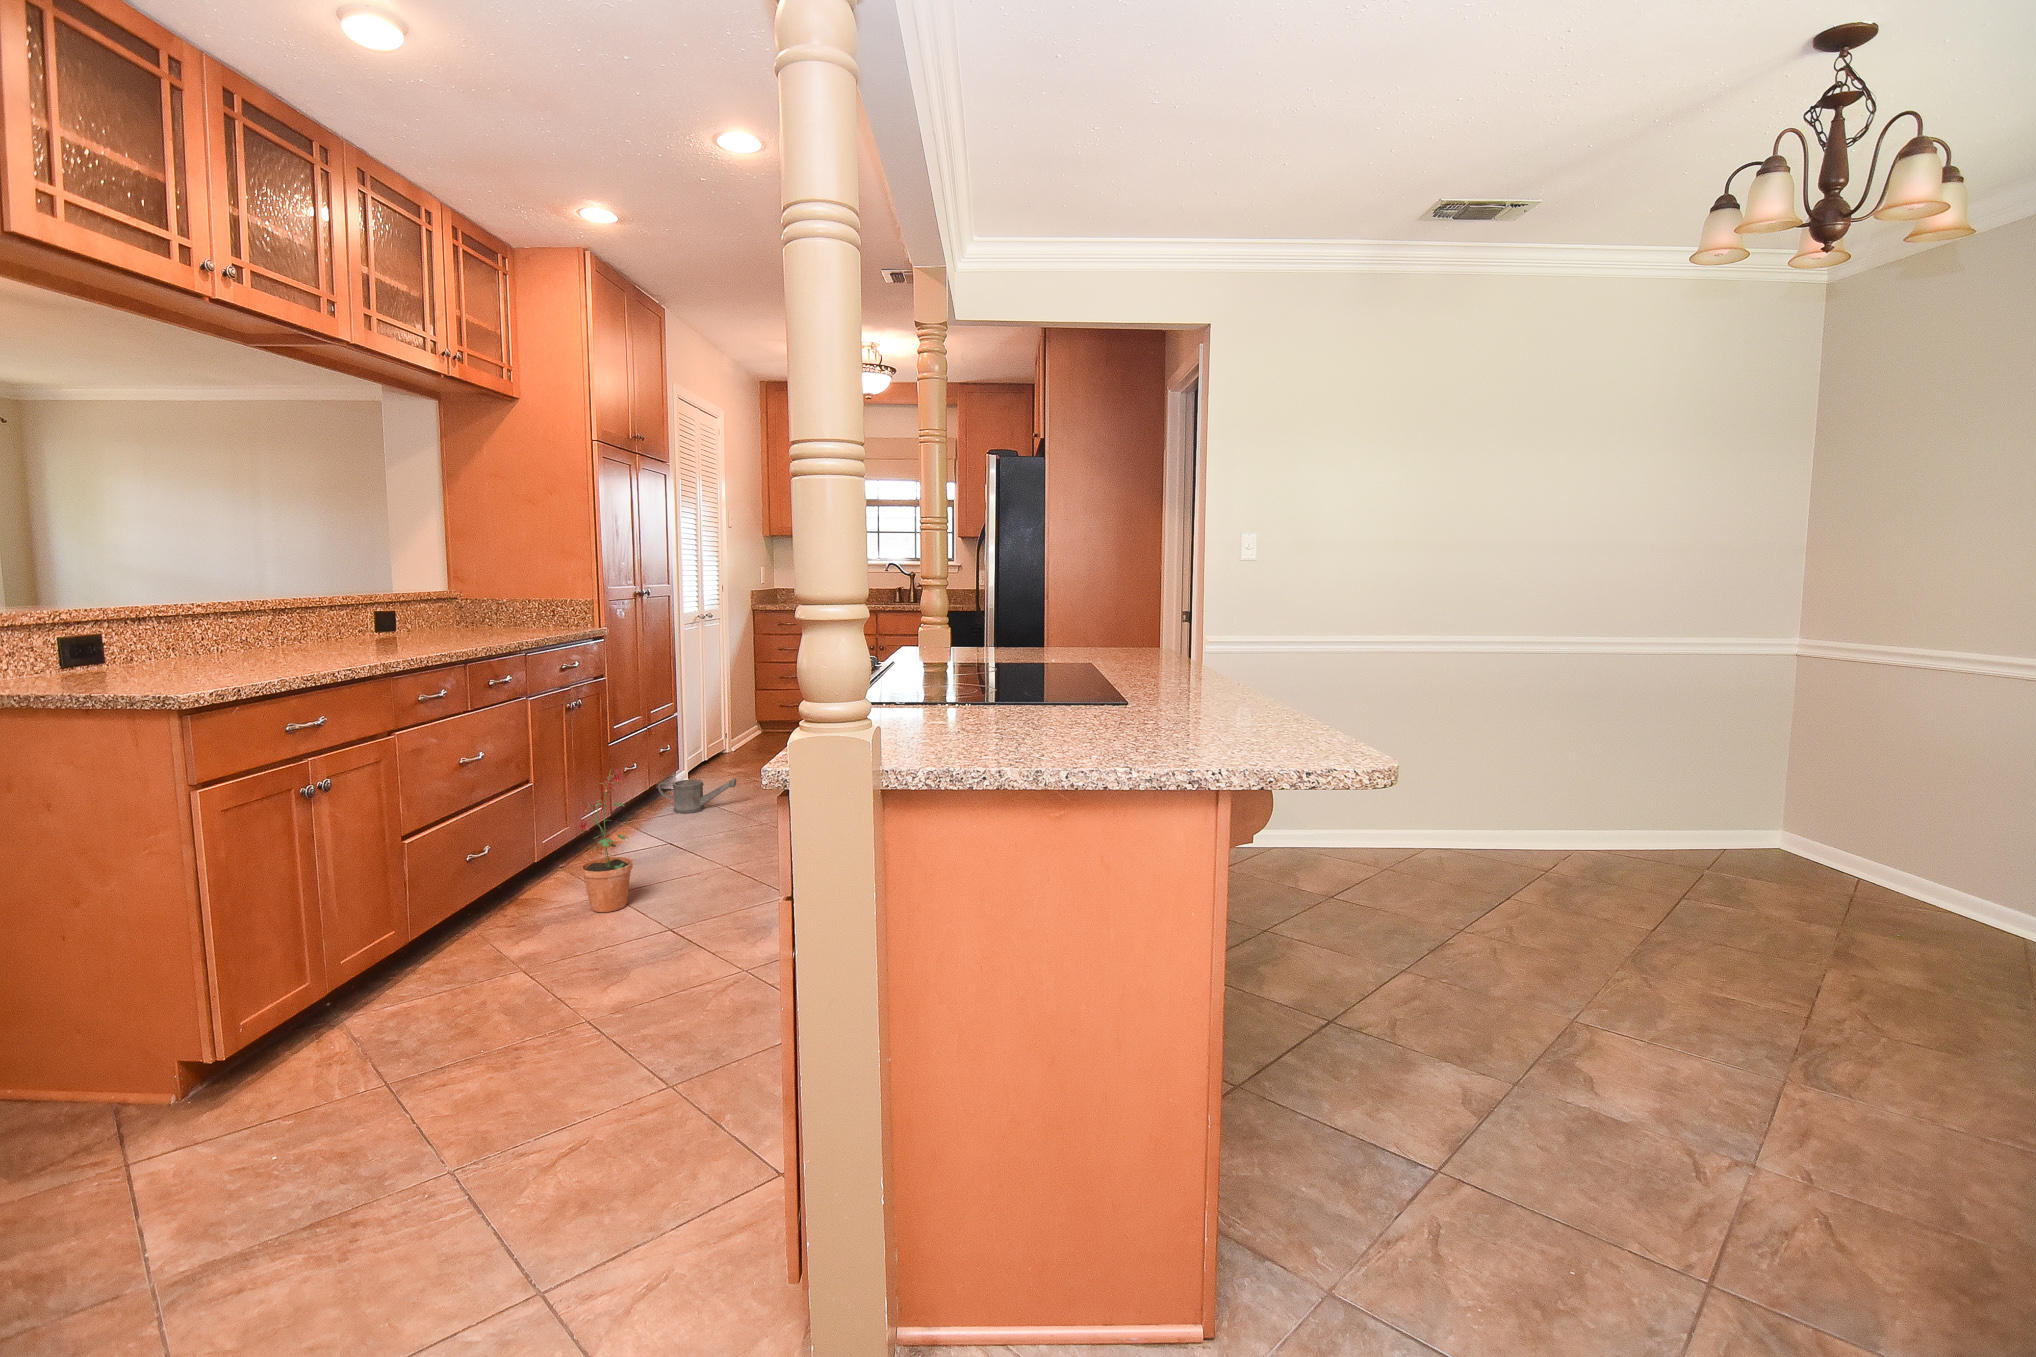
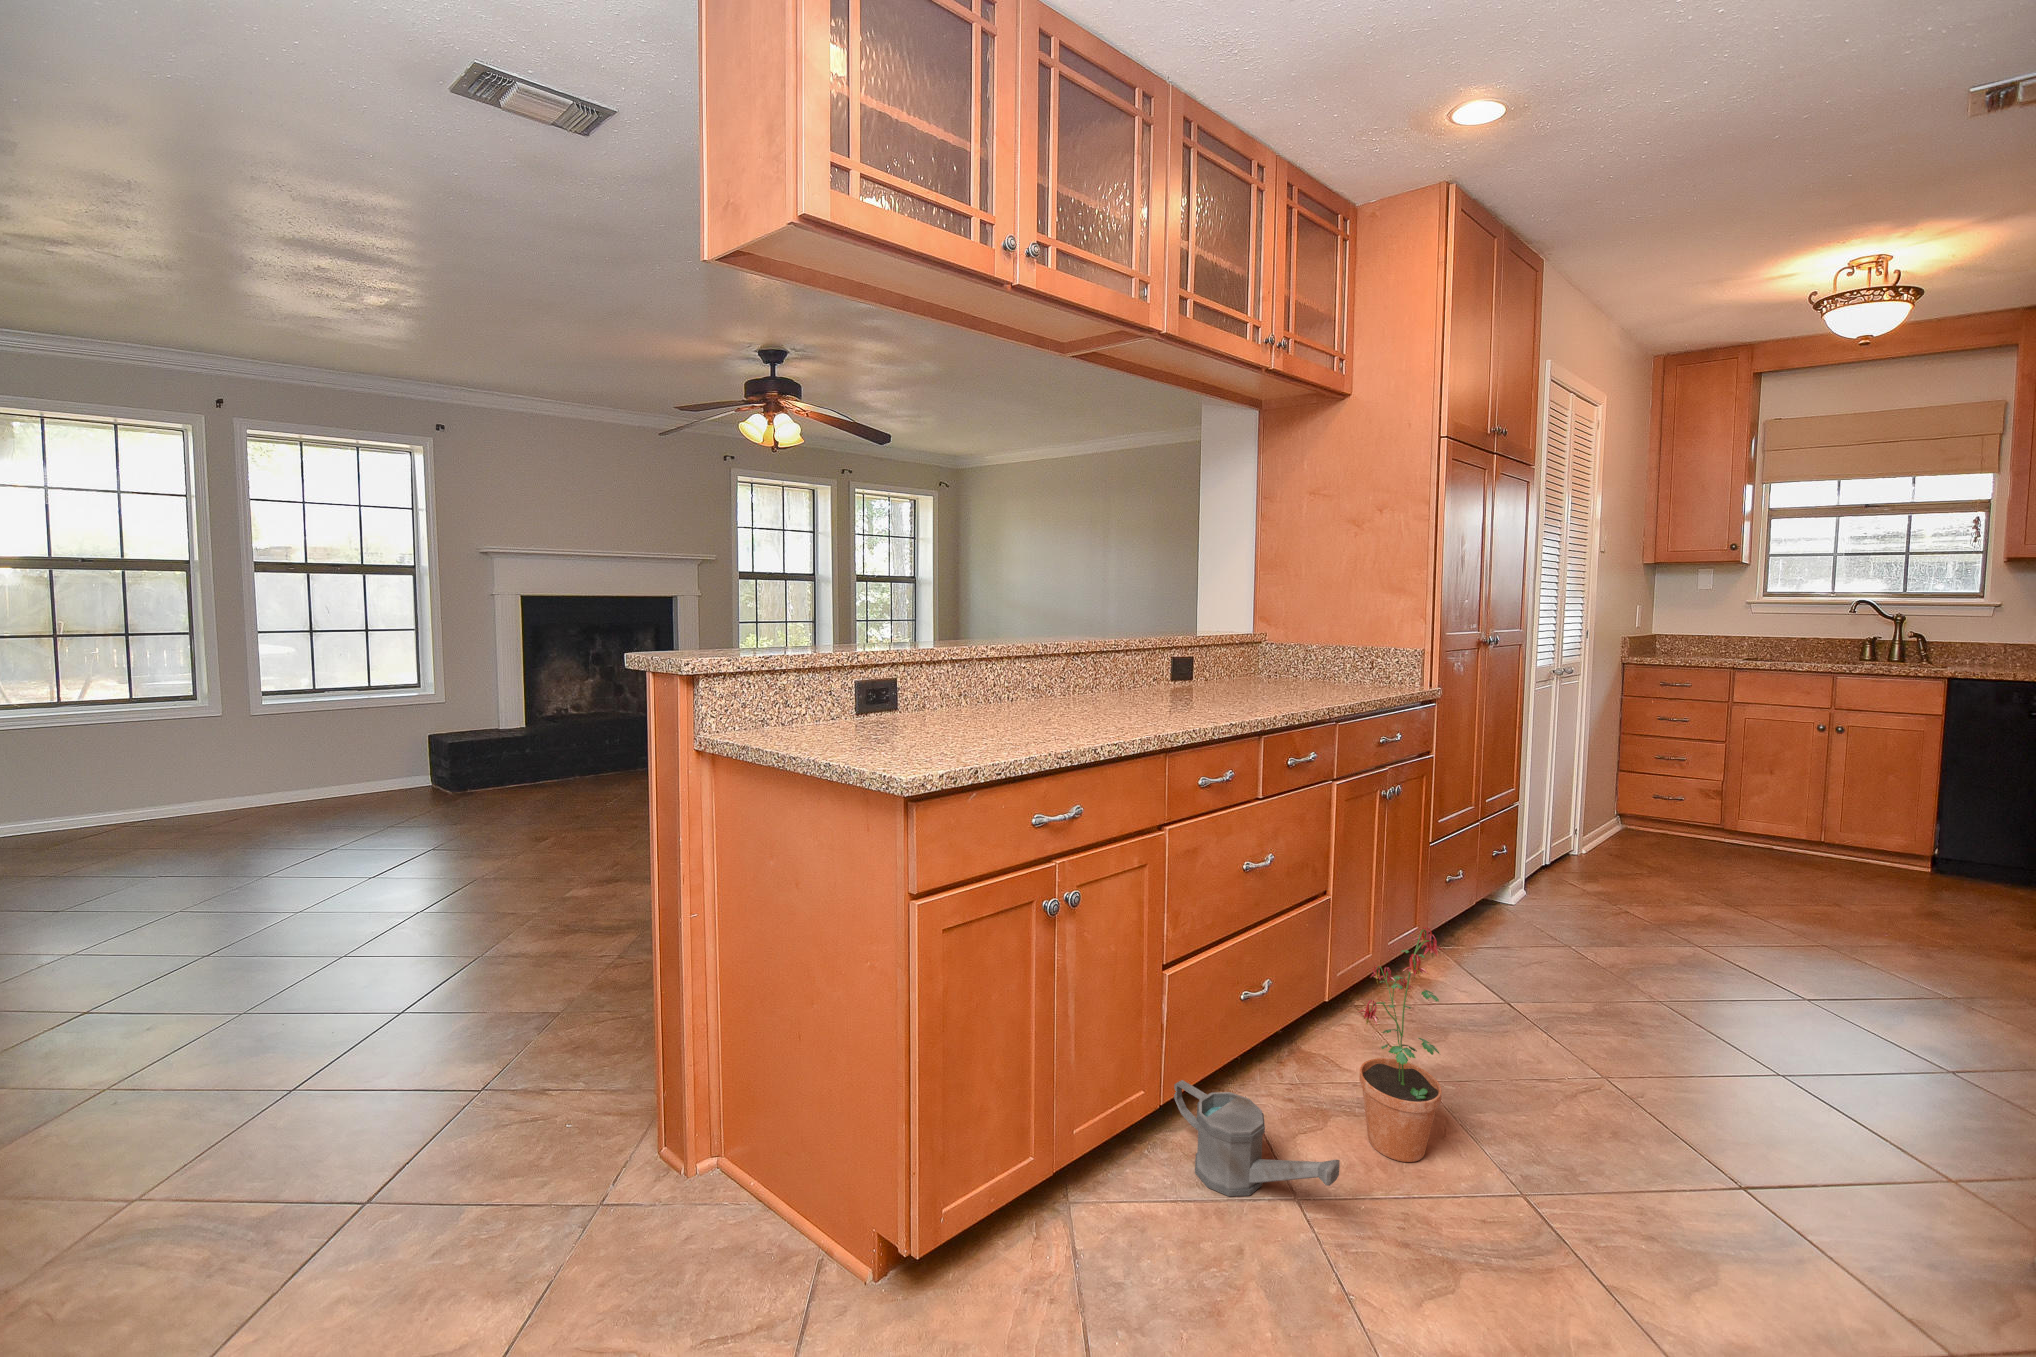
watering can: present [659,778,736,813] -> present [1174,1080,1340,1196]

